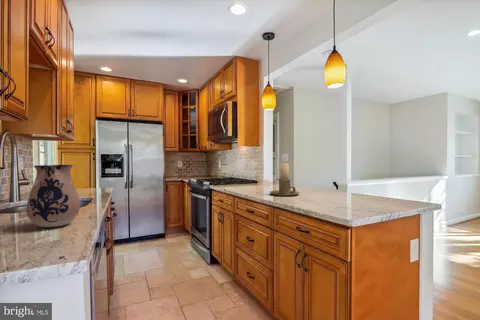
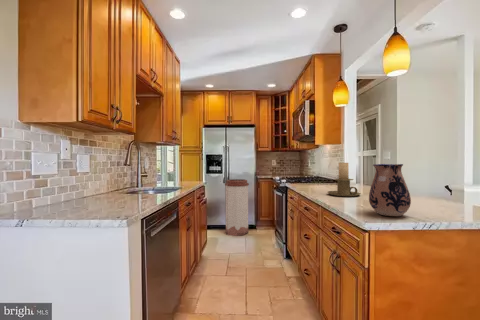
ceramic pitcher: present [27,165,80,227] -> present [369,164,411,216]
trash can: none [128,184,158,251] -> present [225,179,249,236]

